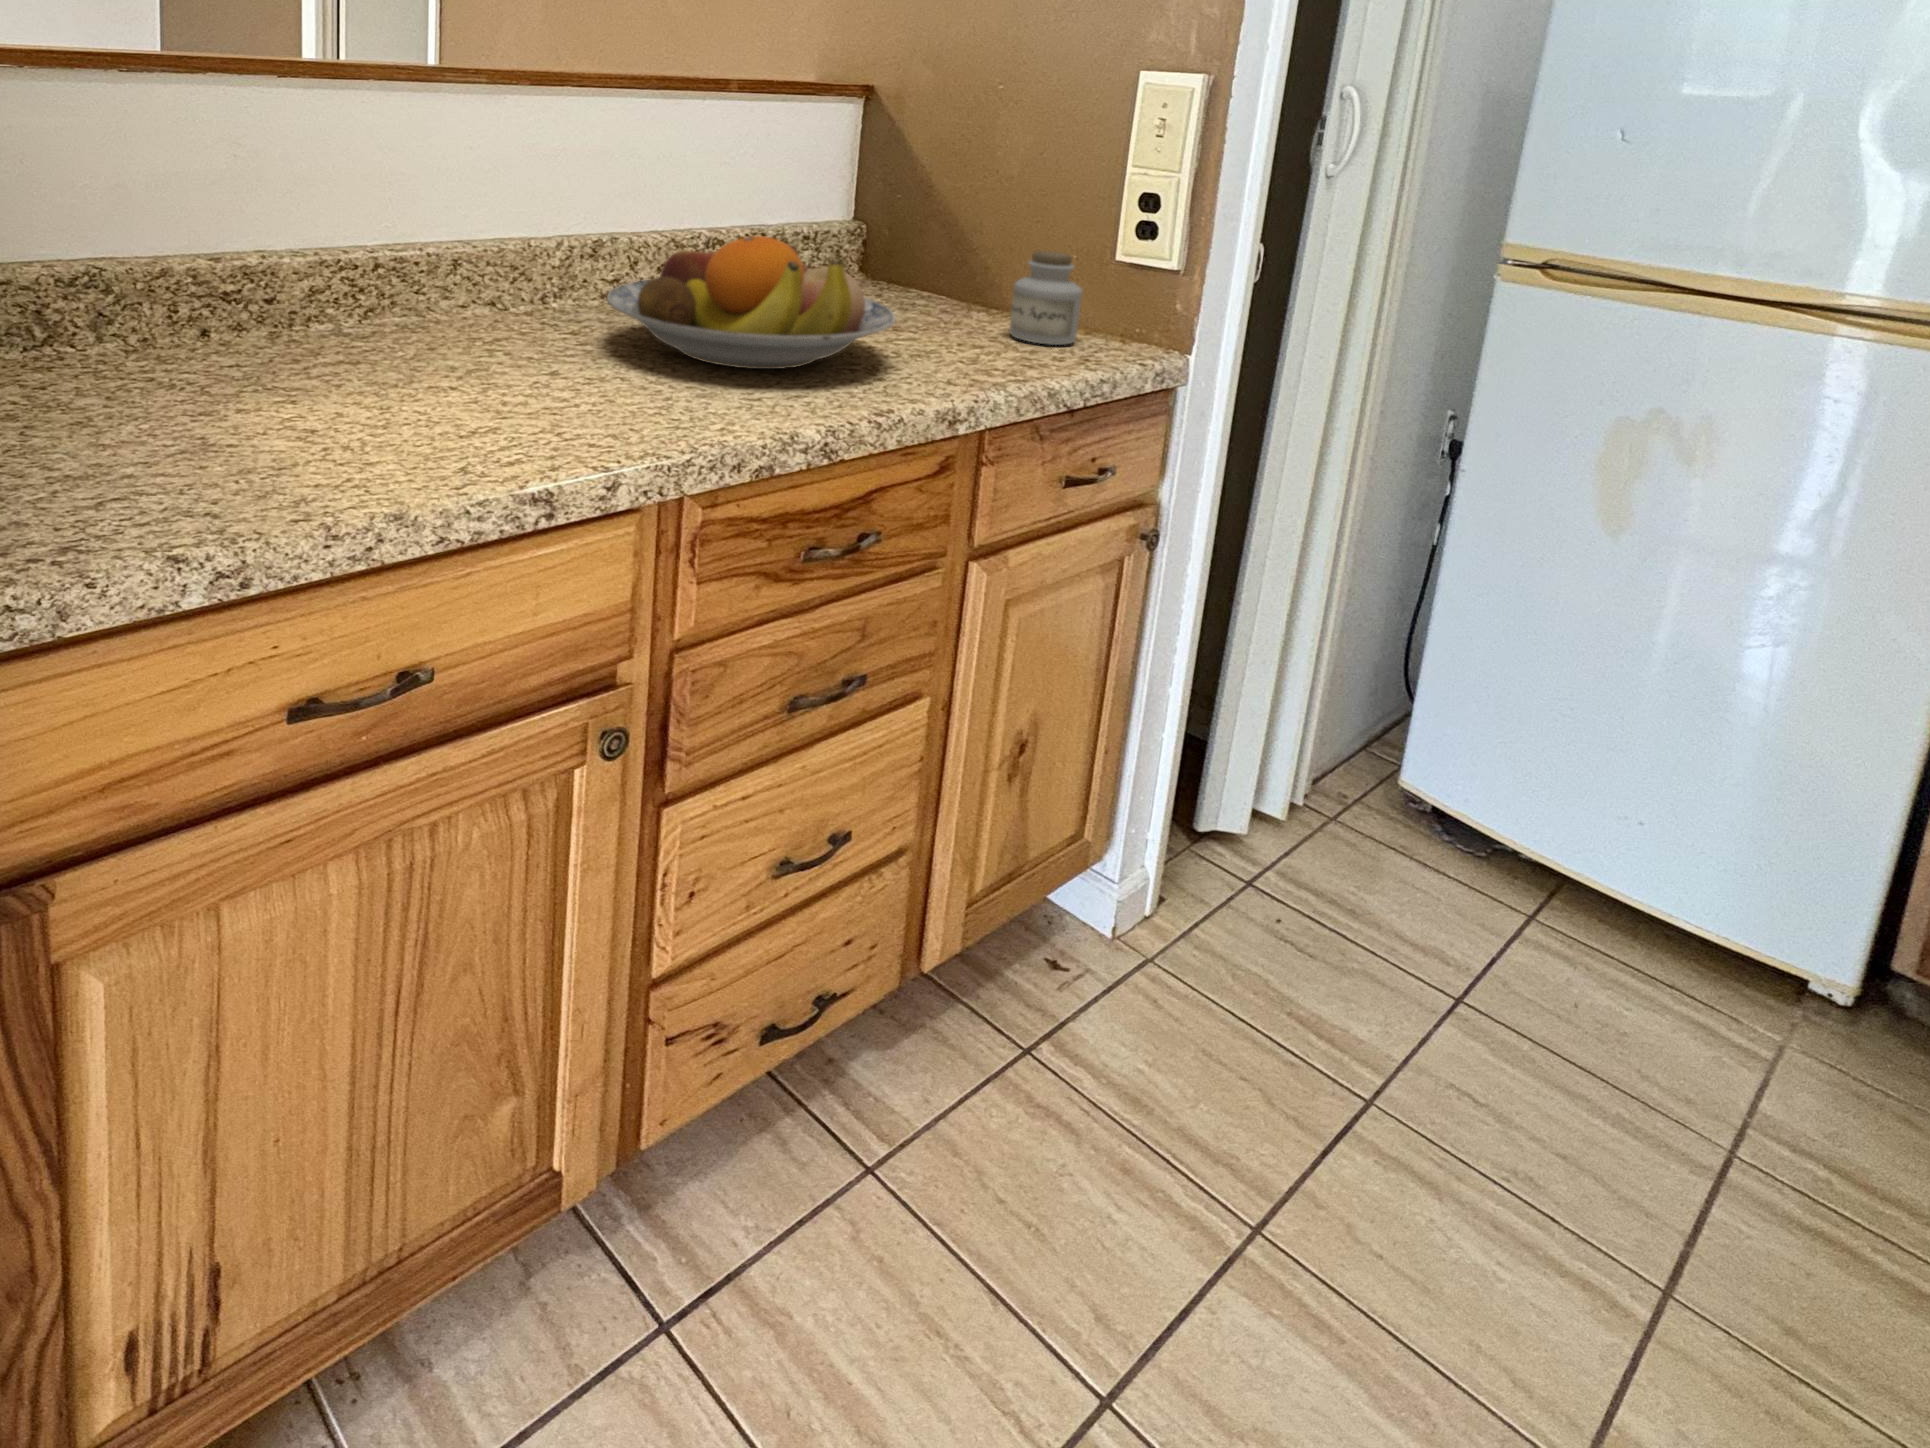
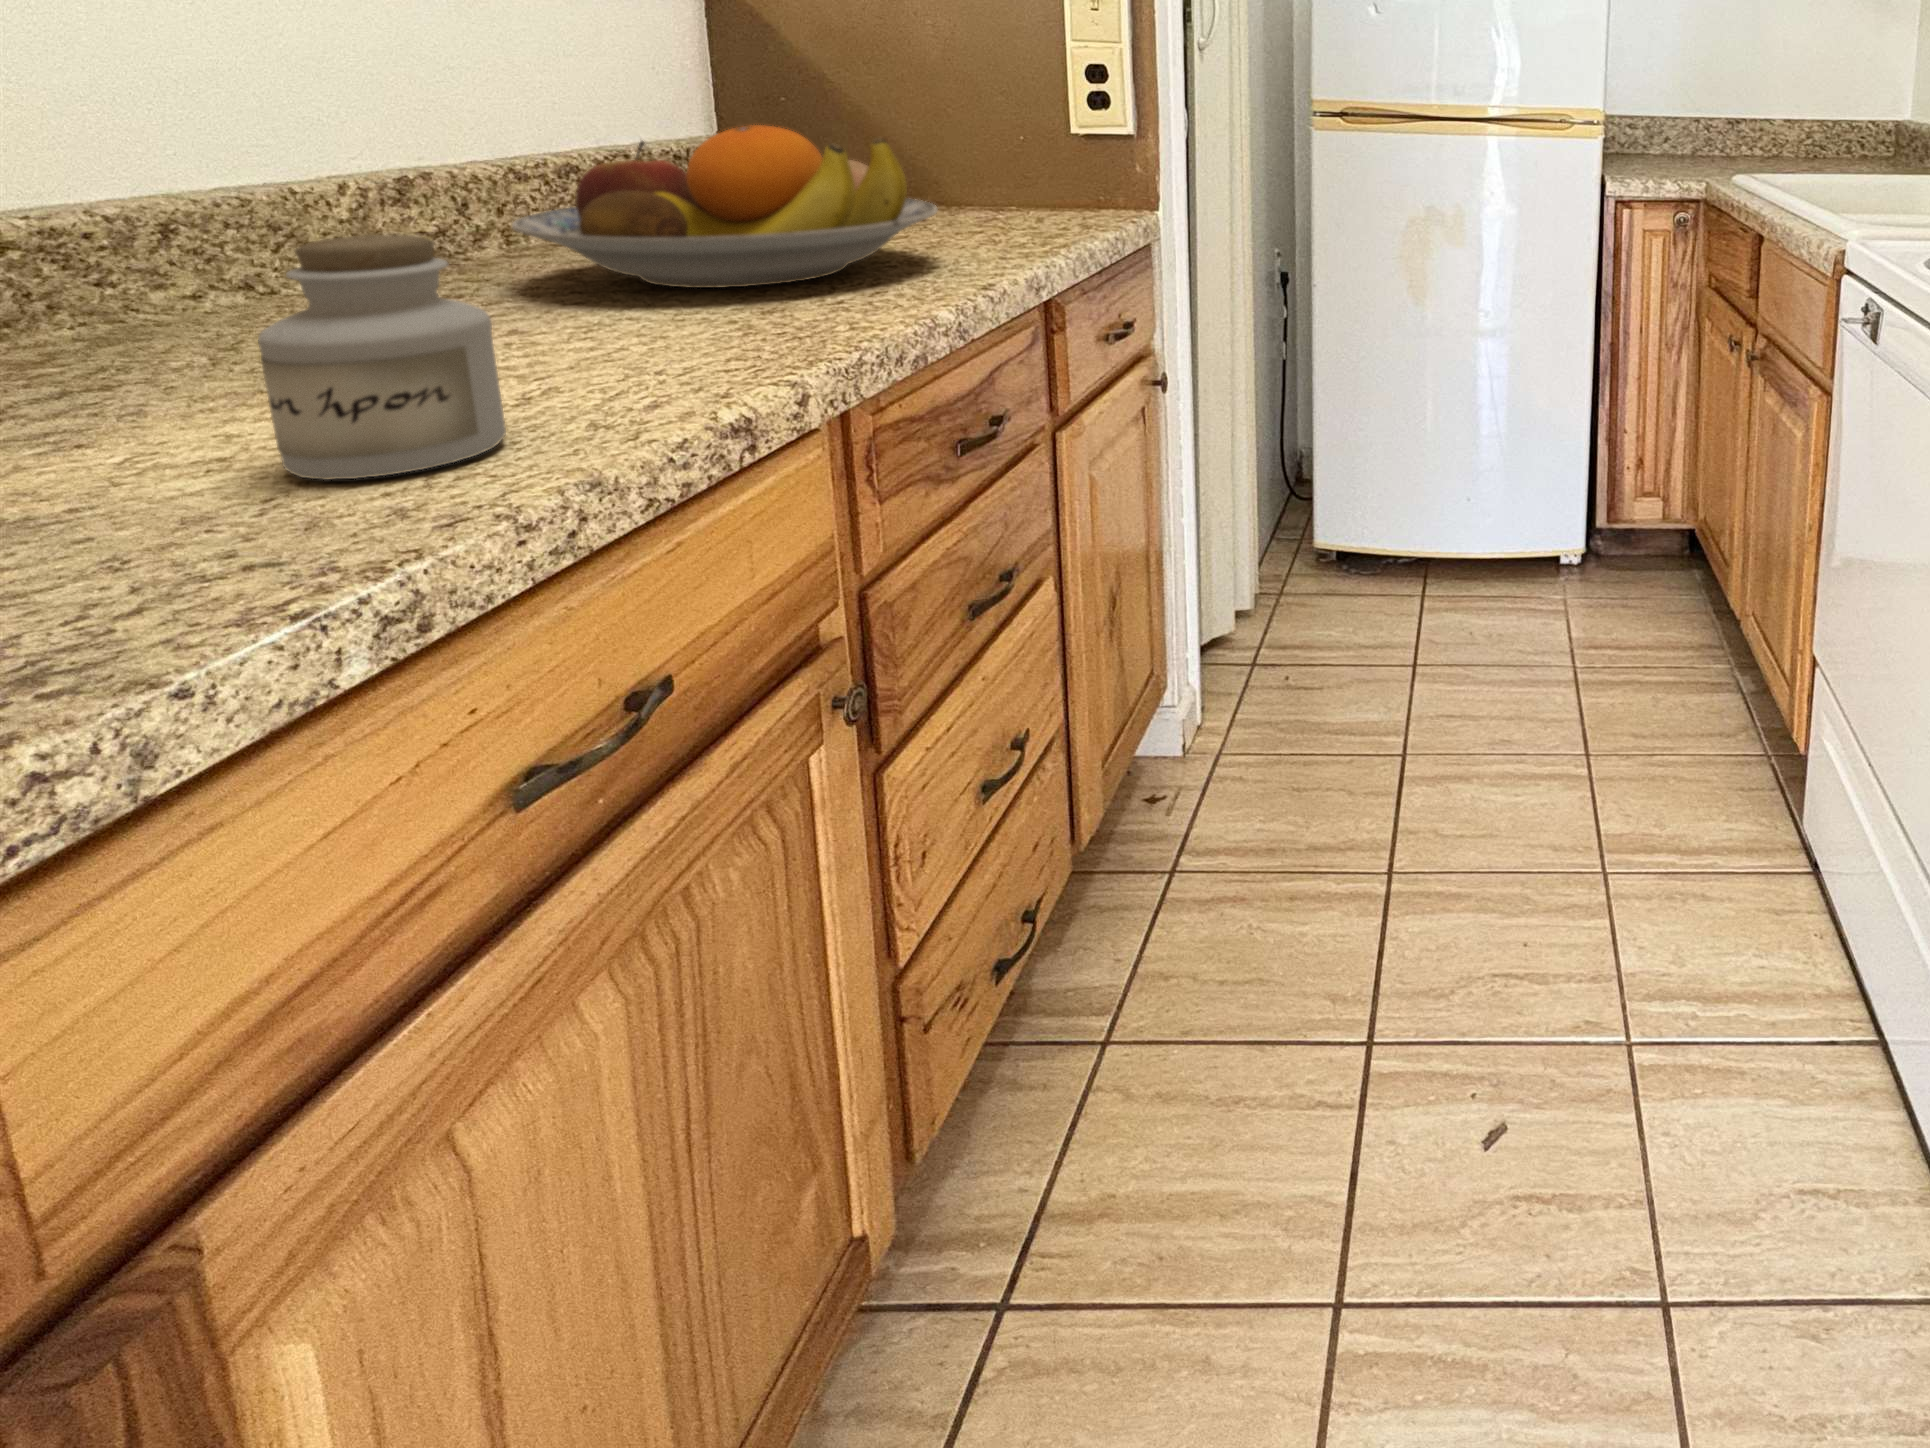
jar: present [1009,251,1083,345] -> present [258,235,506,480]

